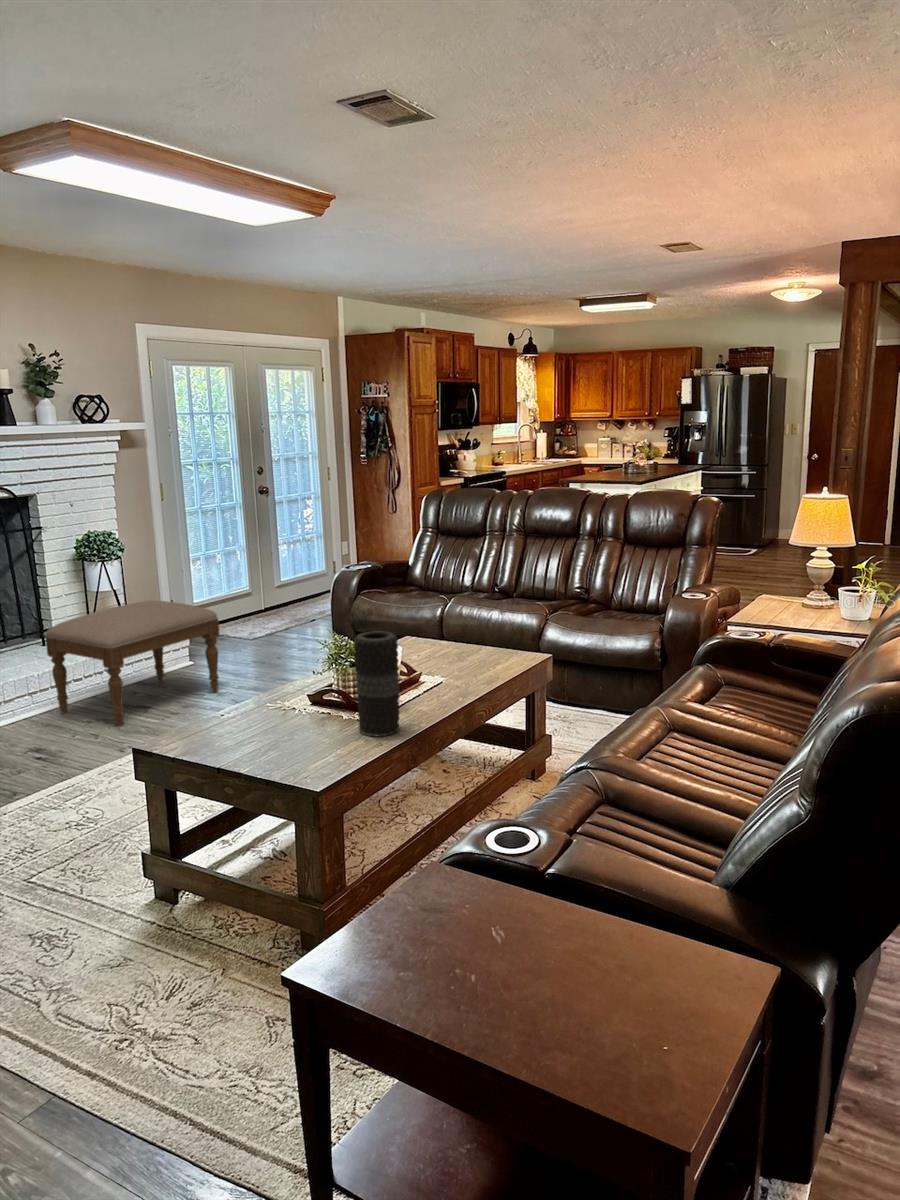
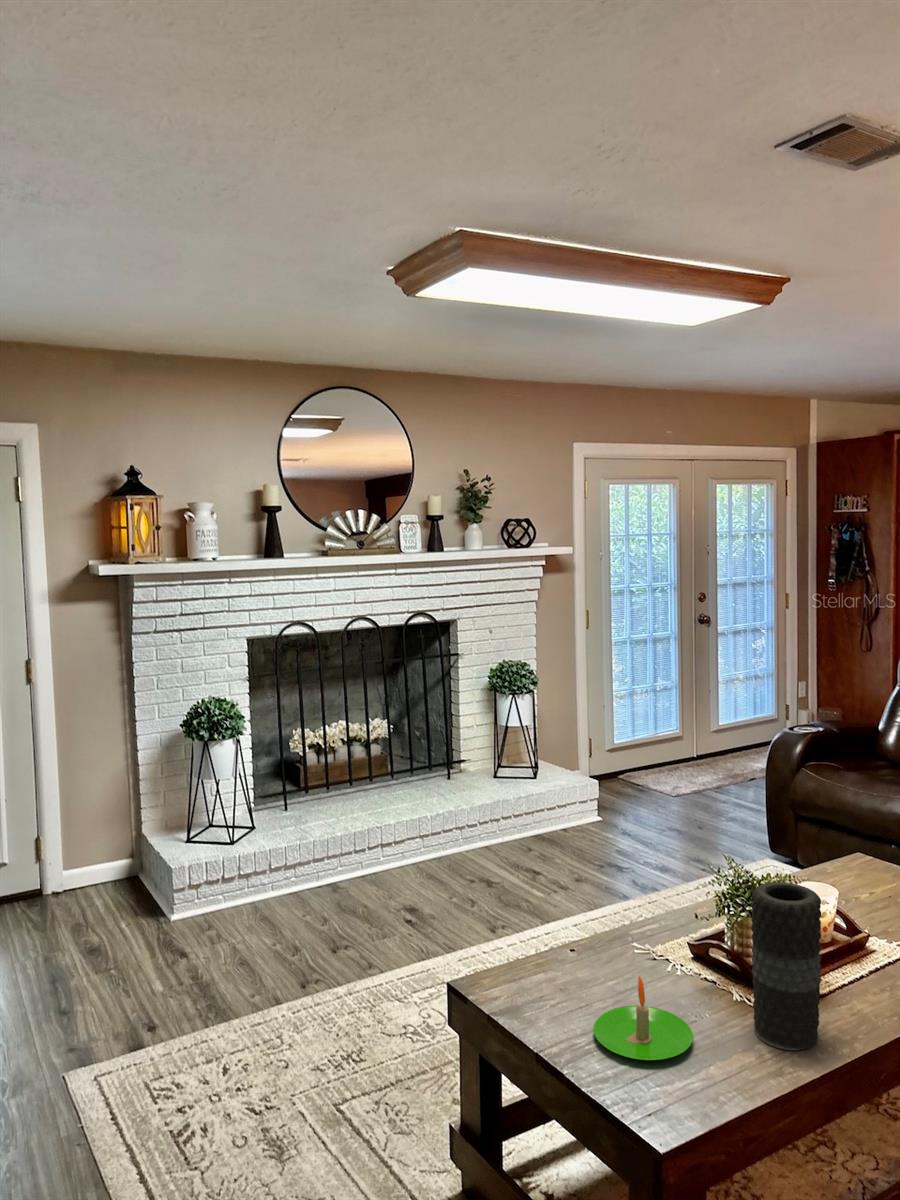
ottoman: present [45,601,219,727] -> none [440,746,626,894]
candle: none [253,705,323,756] -> present [593,976,693,1060]

